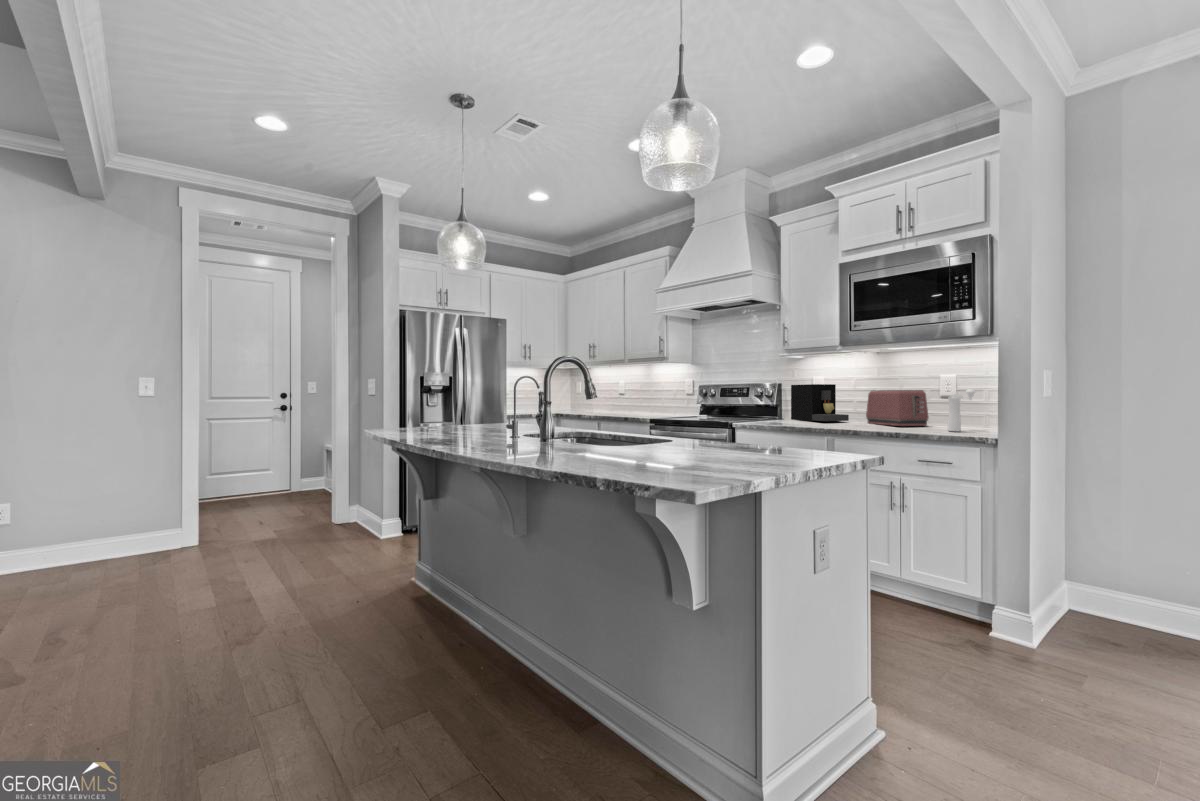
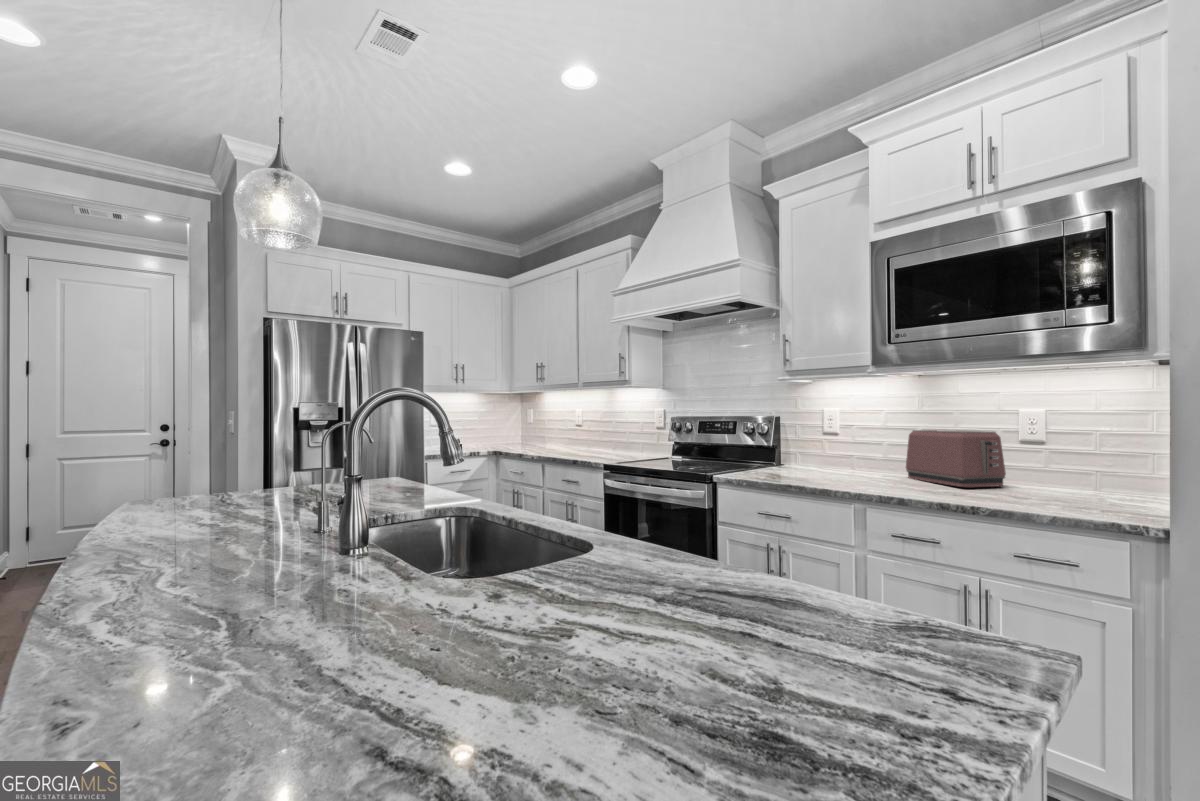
coffee maker: present [791,384,849,421] -> none [795,420,880,475]
pepper mill: present [948,389,976,431] -> none [1047,433,1090,502]

